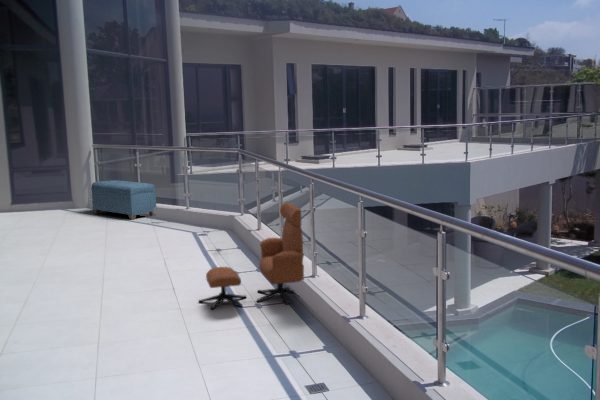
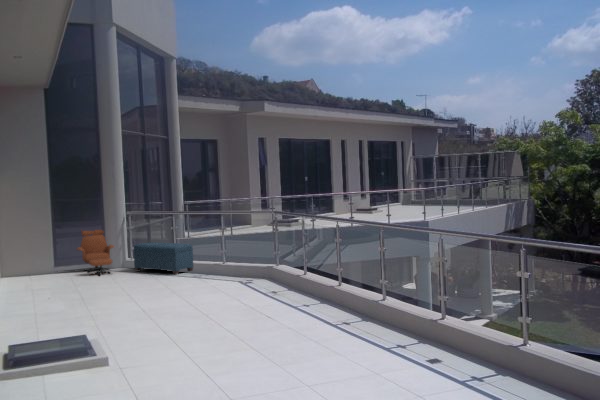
lounge chair: present [199,203,304,309] -> present [77,230,114,275]

